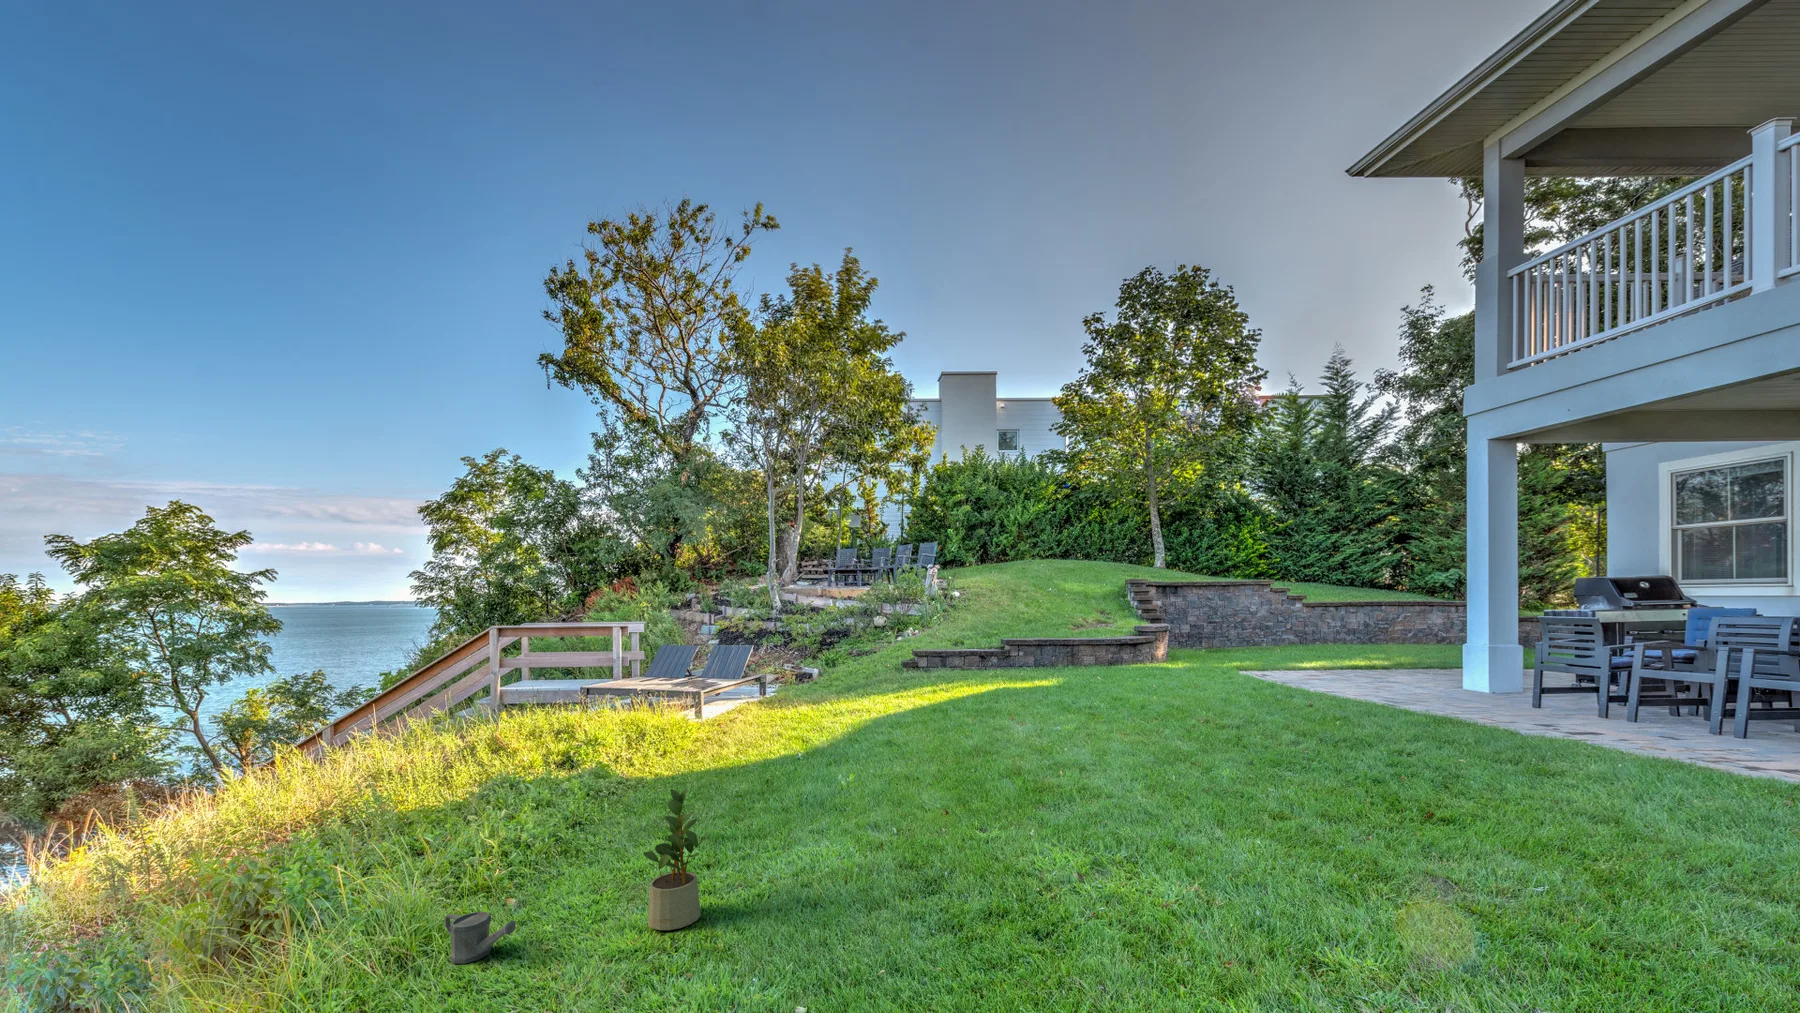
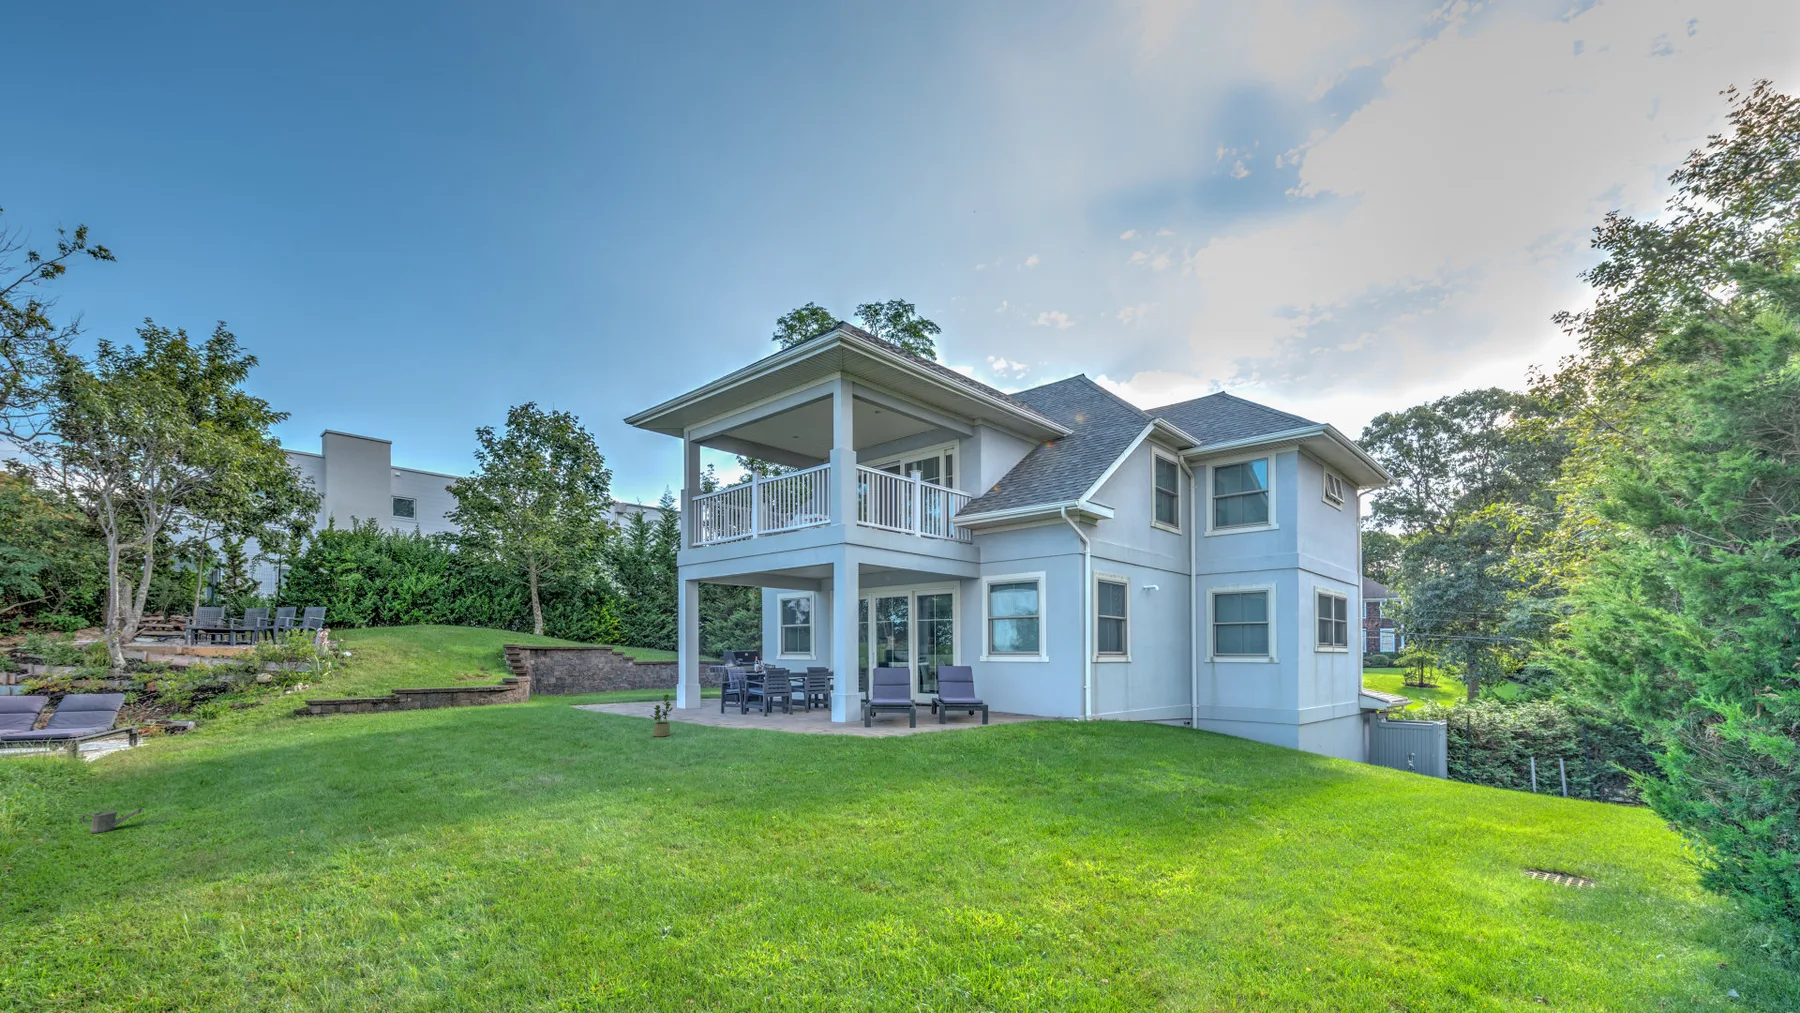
potted plant: present [643,789,708,930] -> present [650,694,673,737]

